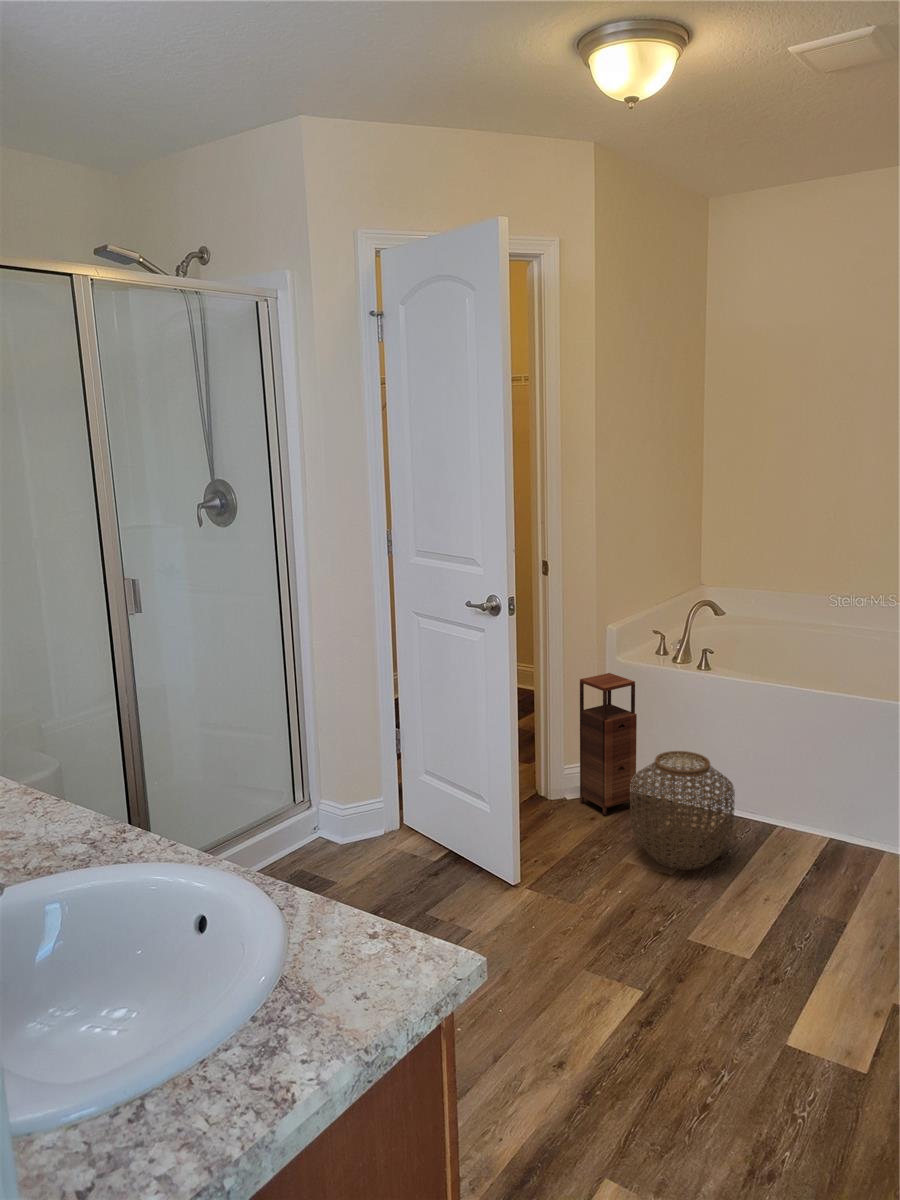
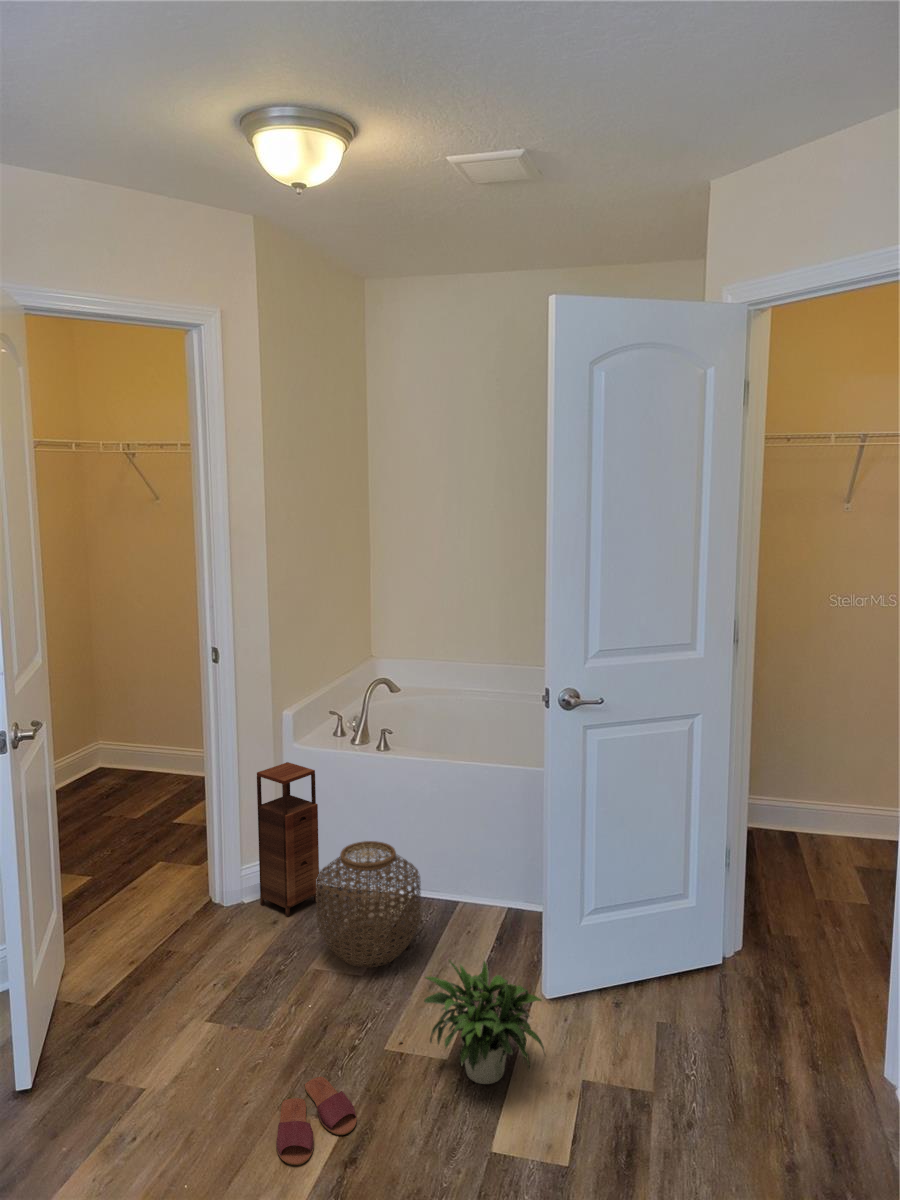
potted plant: none [702,863,853,988] -> present [399,961,544,1084]
slippers: none [581,950,656,1014] -> present [276,1077,357,1165]

